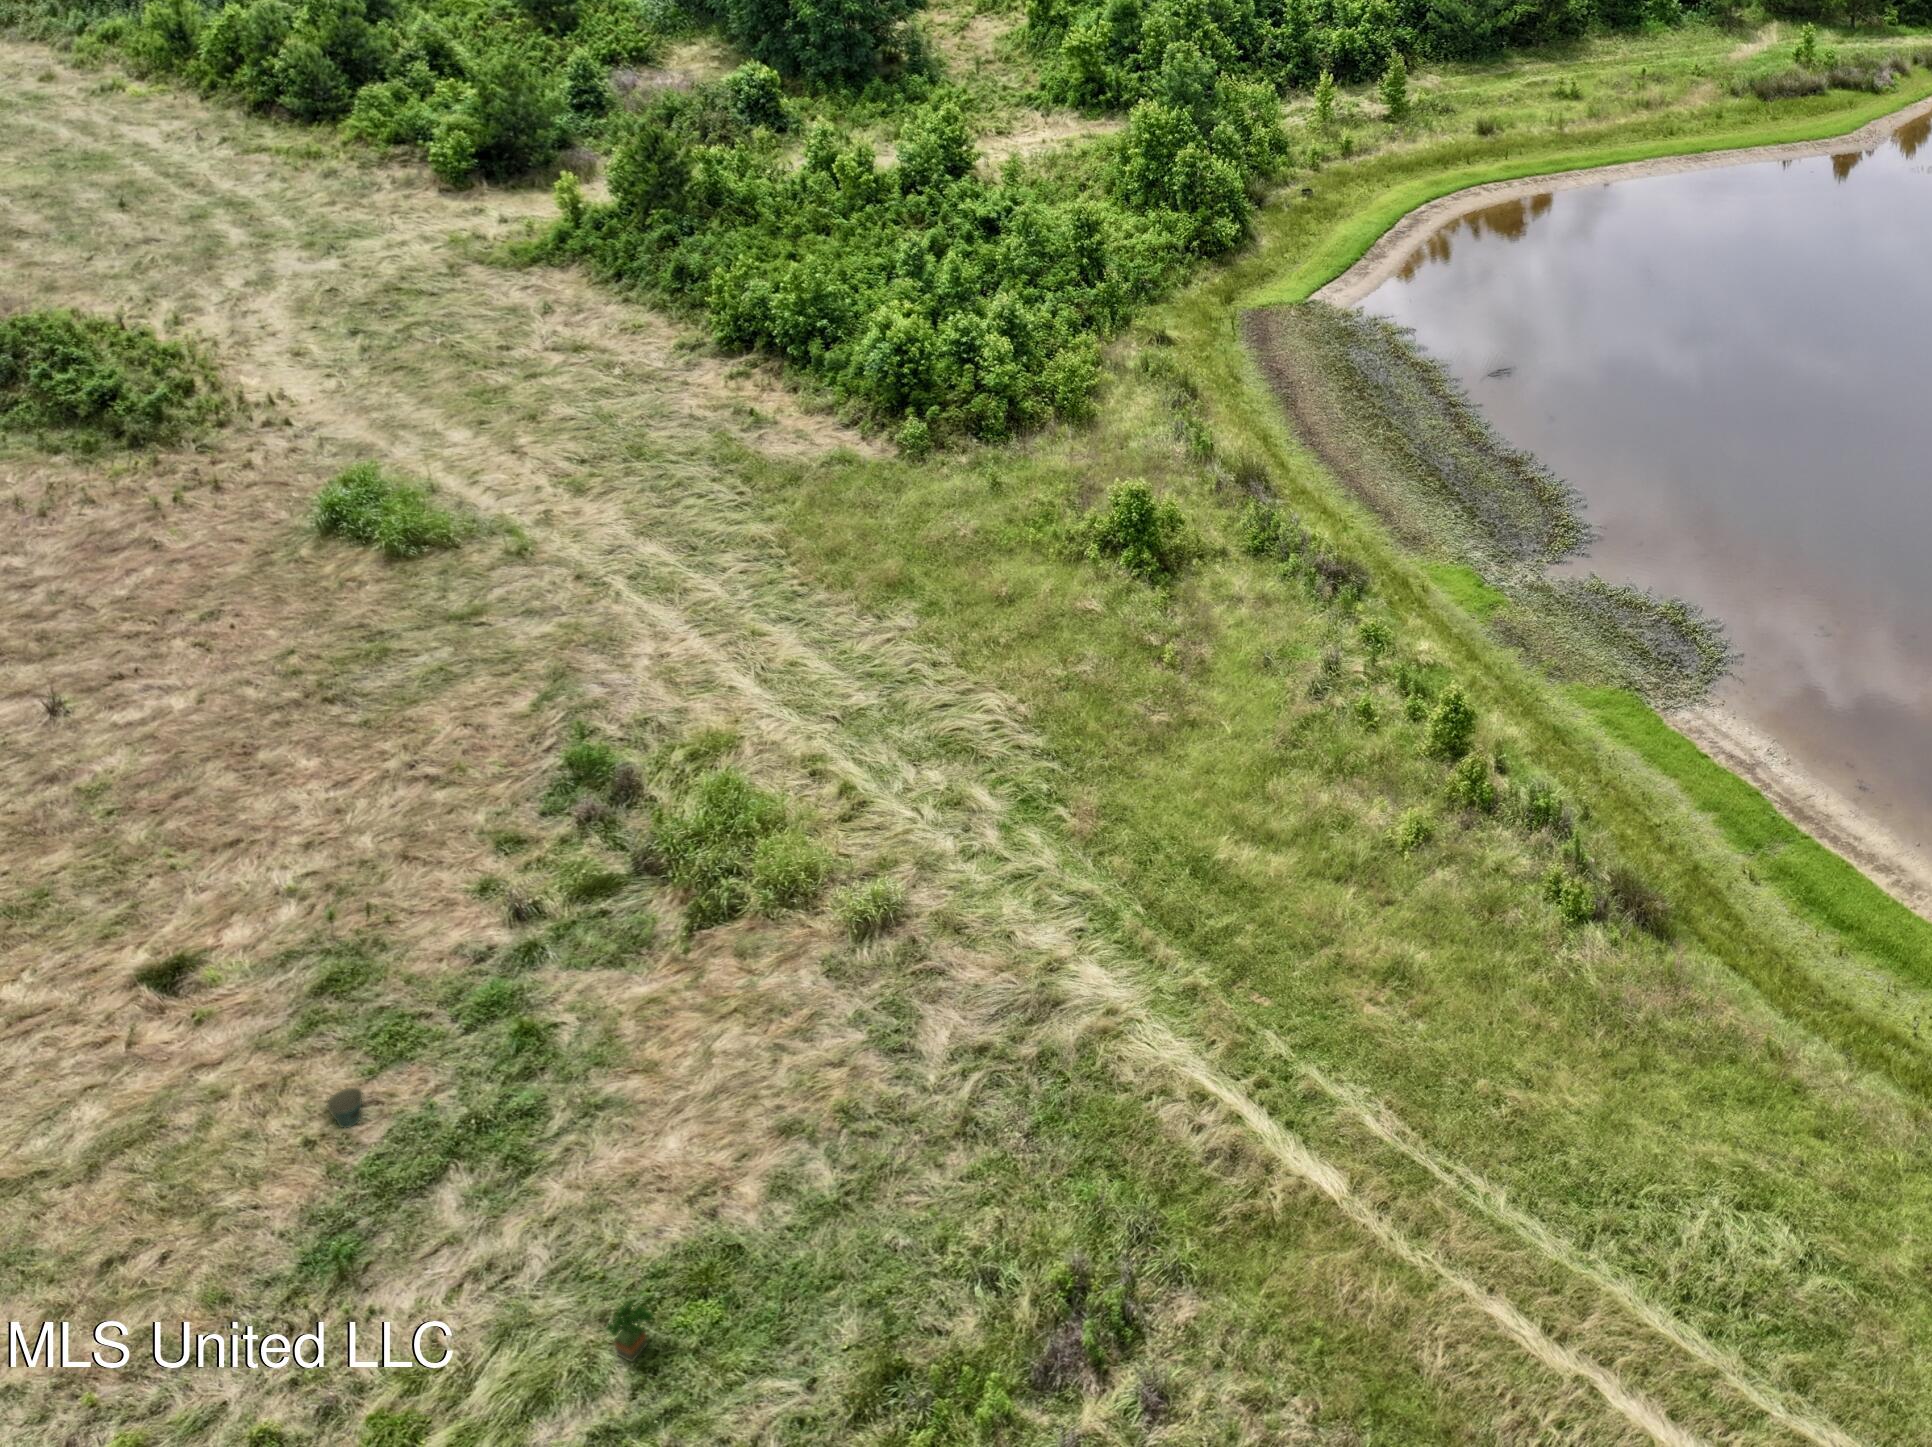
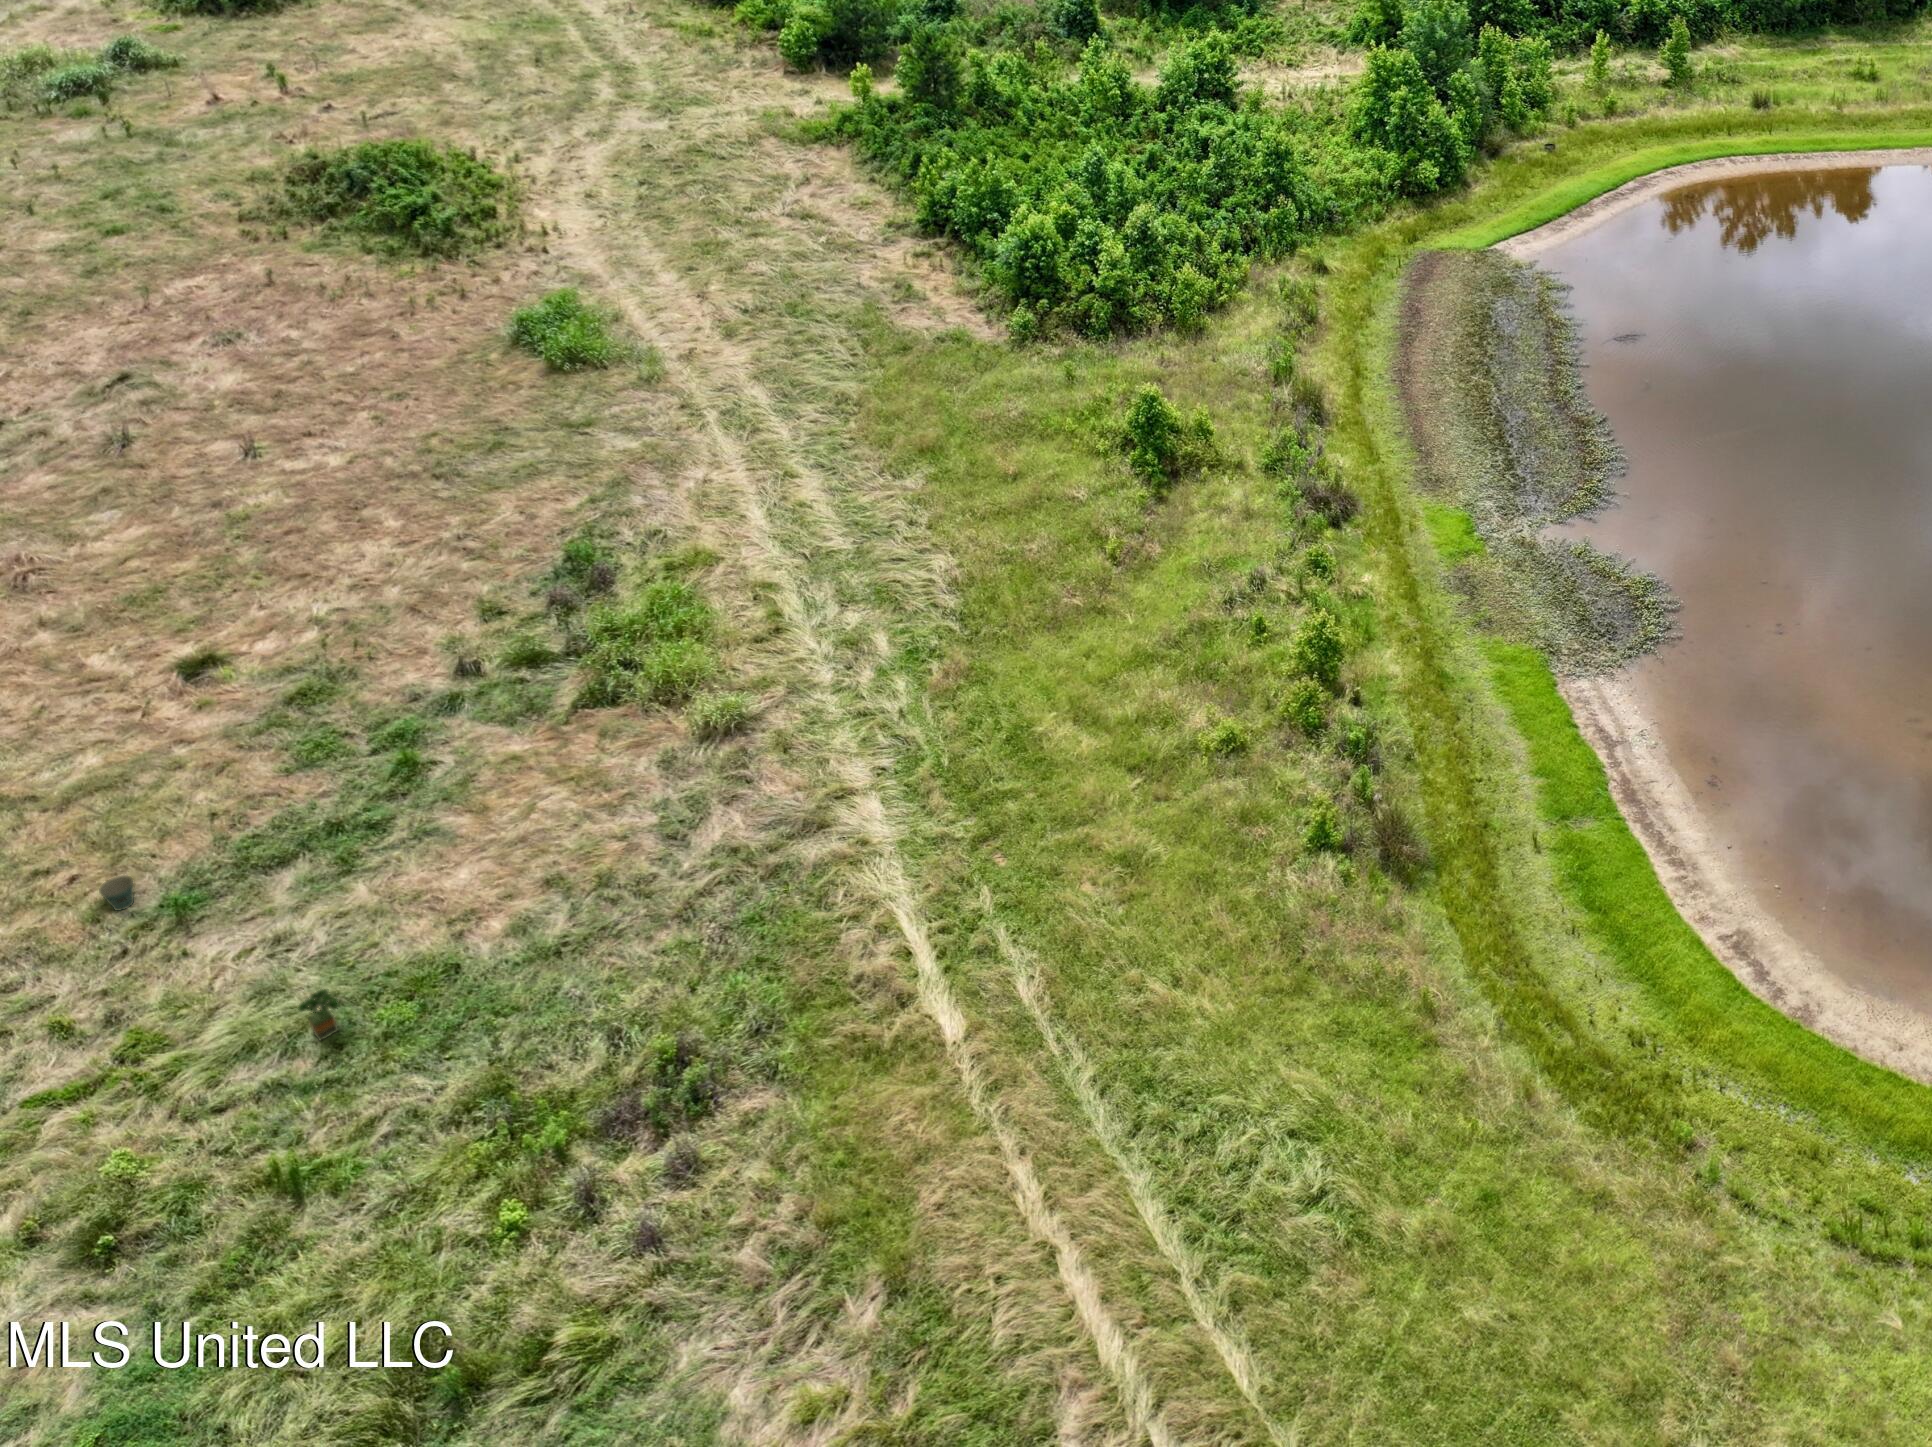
bucket: present [326,1088,363,1128] -> present [99,875,134,910]

